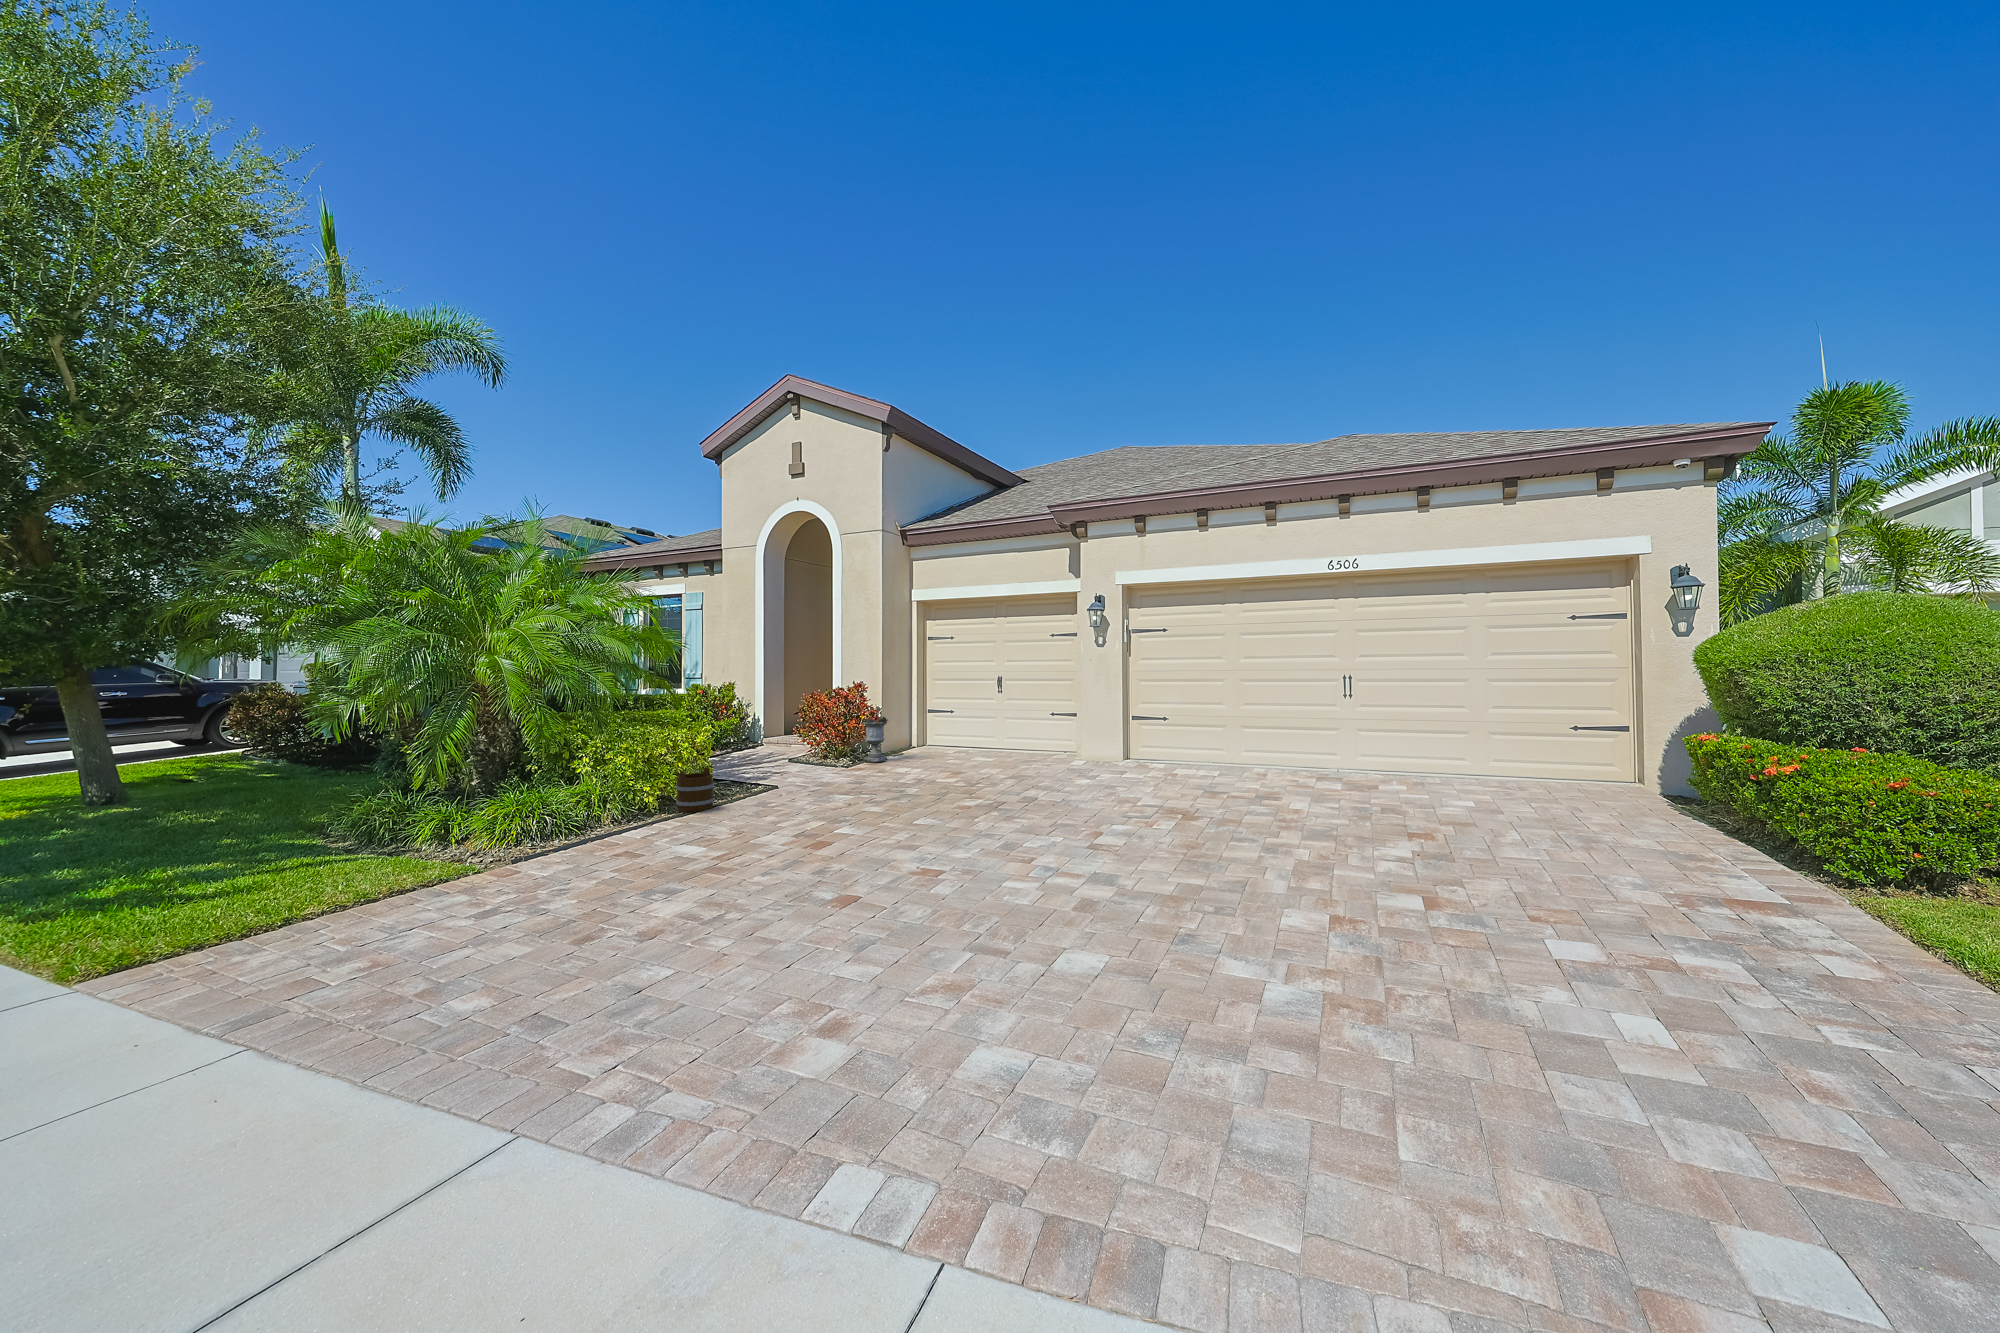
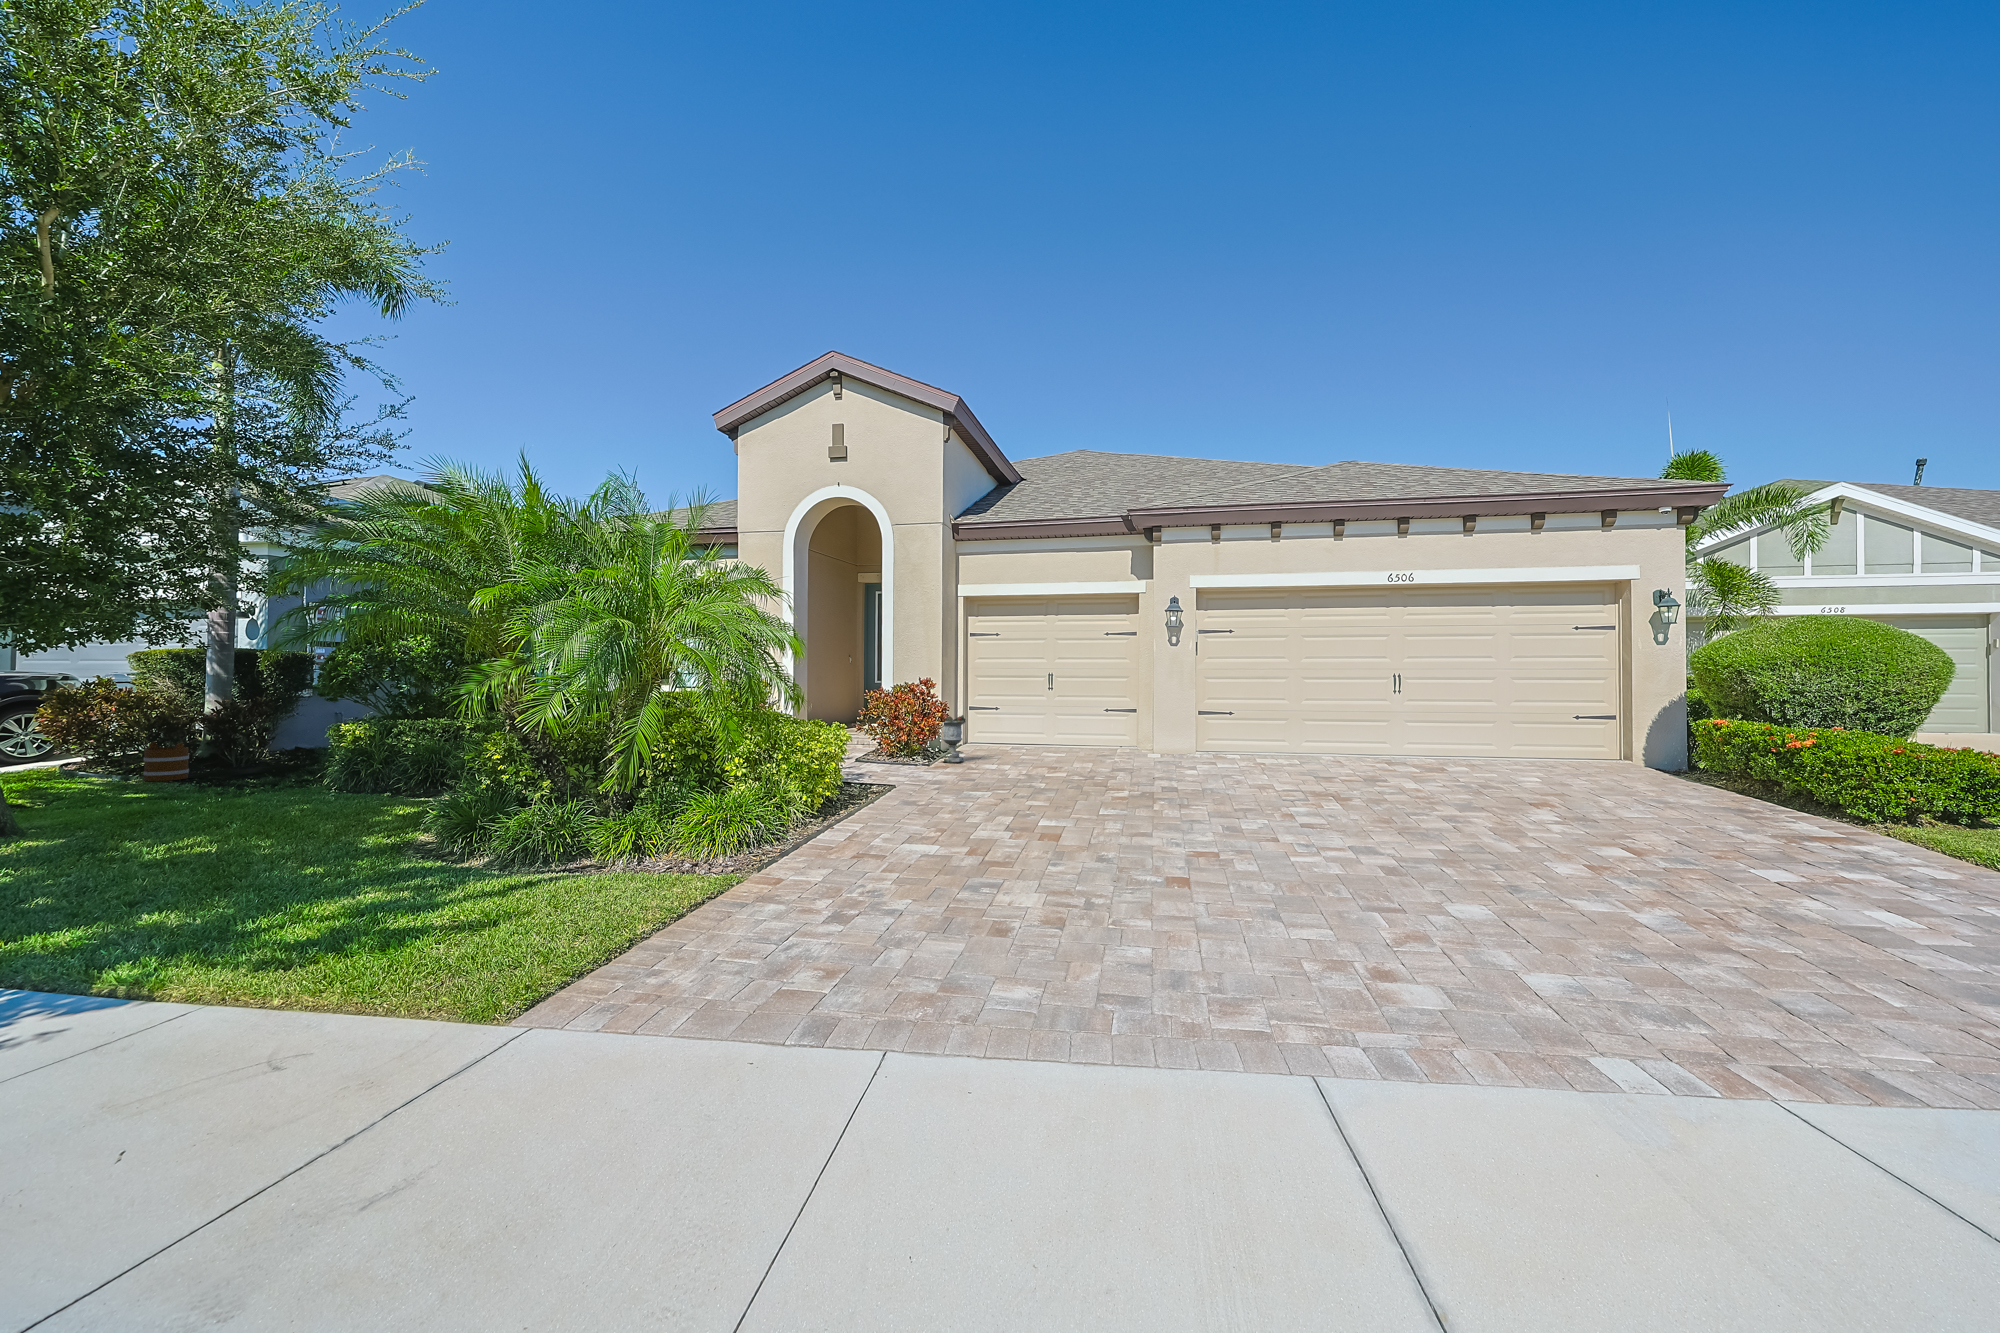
bucket: present [676,767,713,812] -> present [143,742,189,781]

